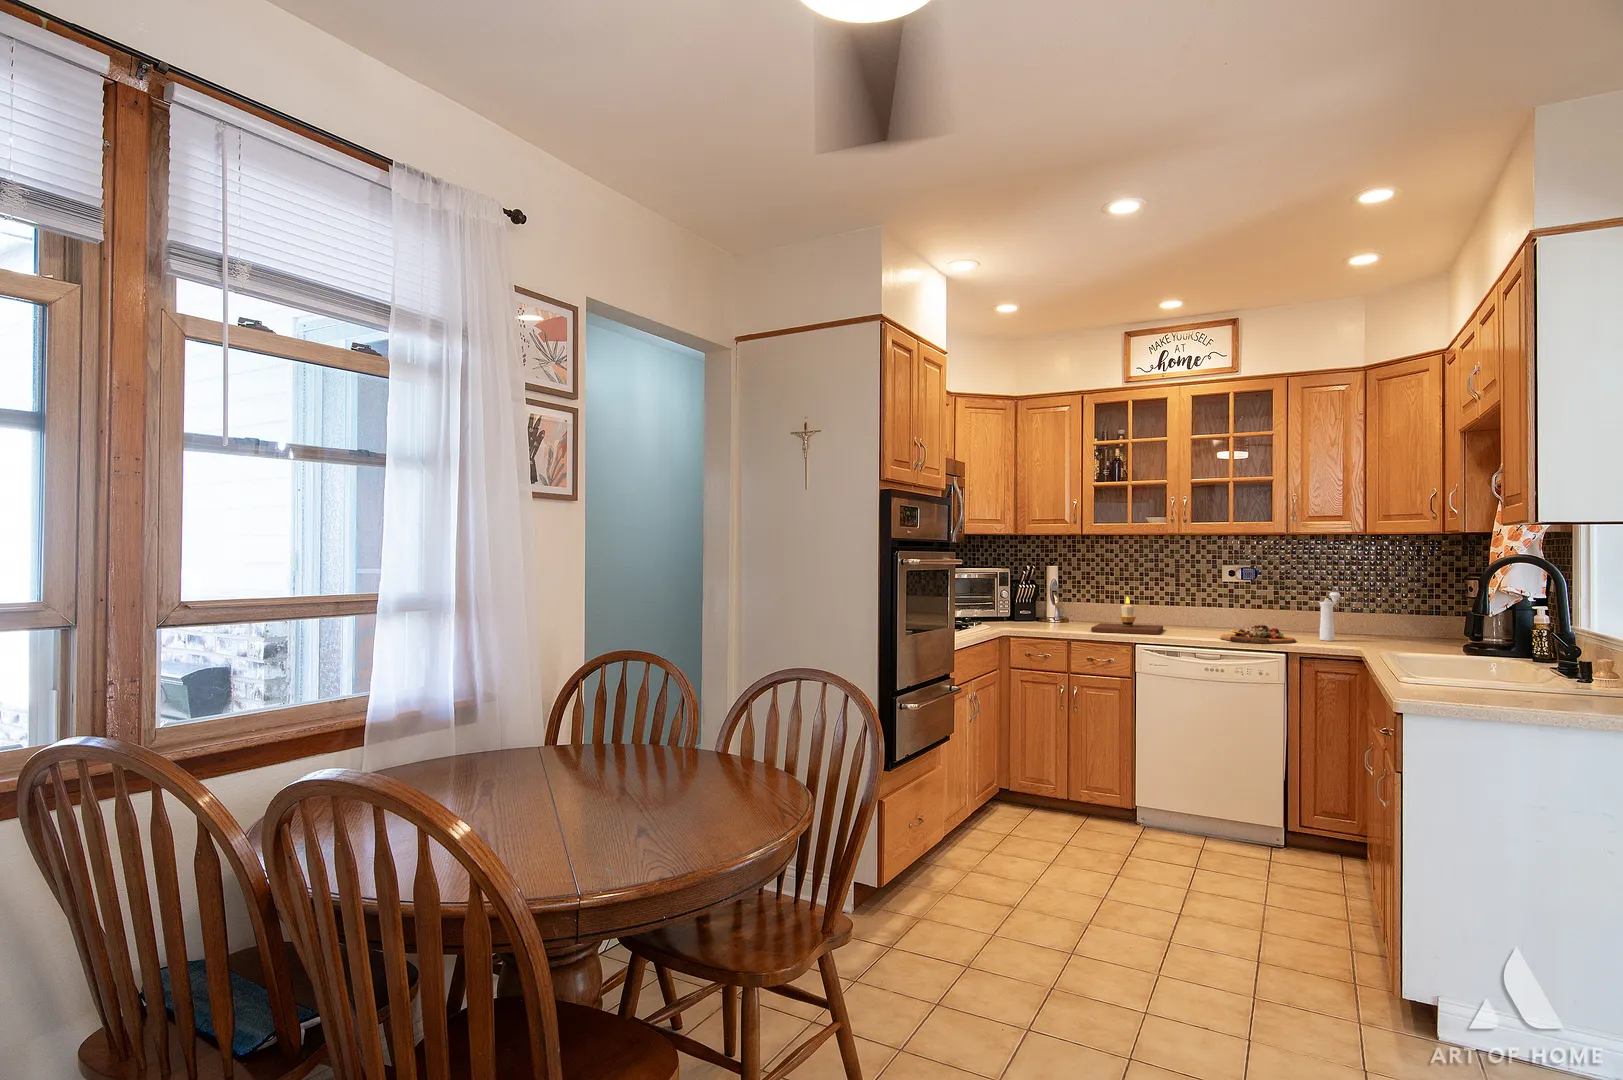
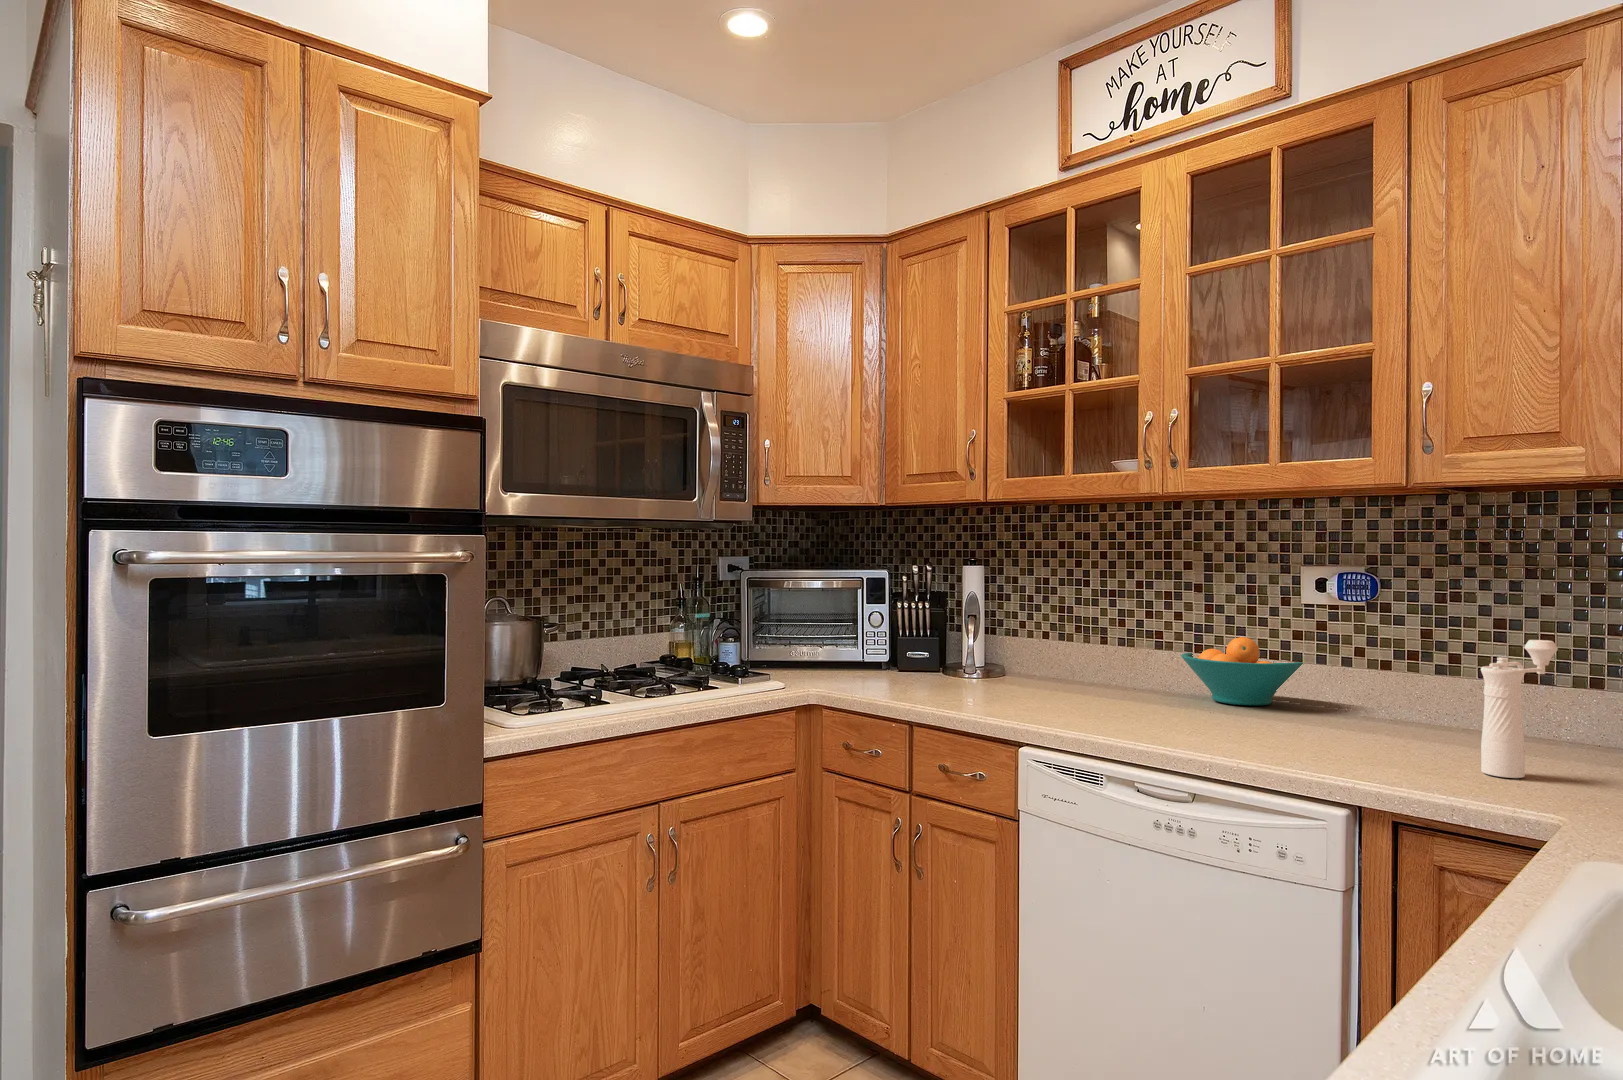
candle: present [1091,597,1163,634] -> none [964,631,1148,721]
fruit bowl: none [1168,598,1224,628] -> present [1181,637,1303,705]
cutting board: present [1220,625,1296,644] -> none [1197,719,1398,780]

